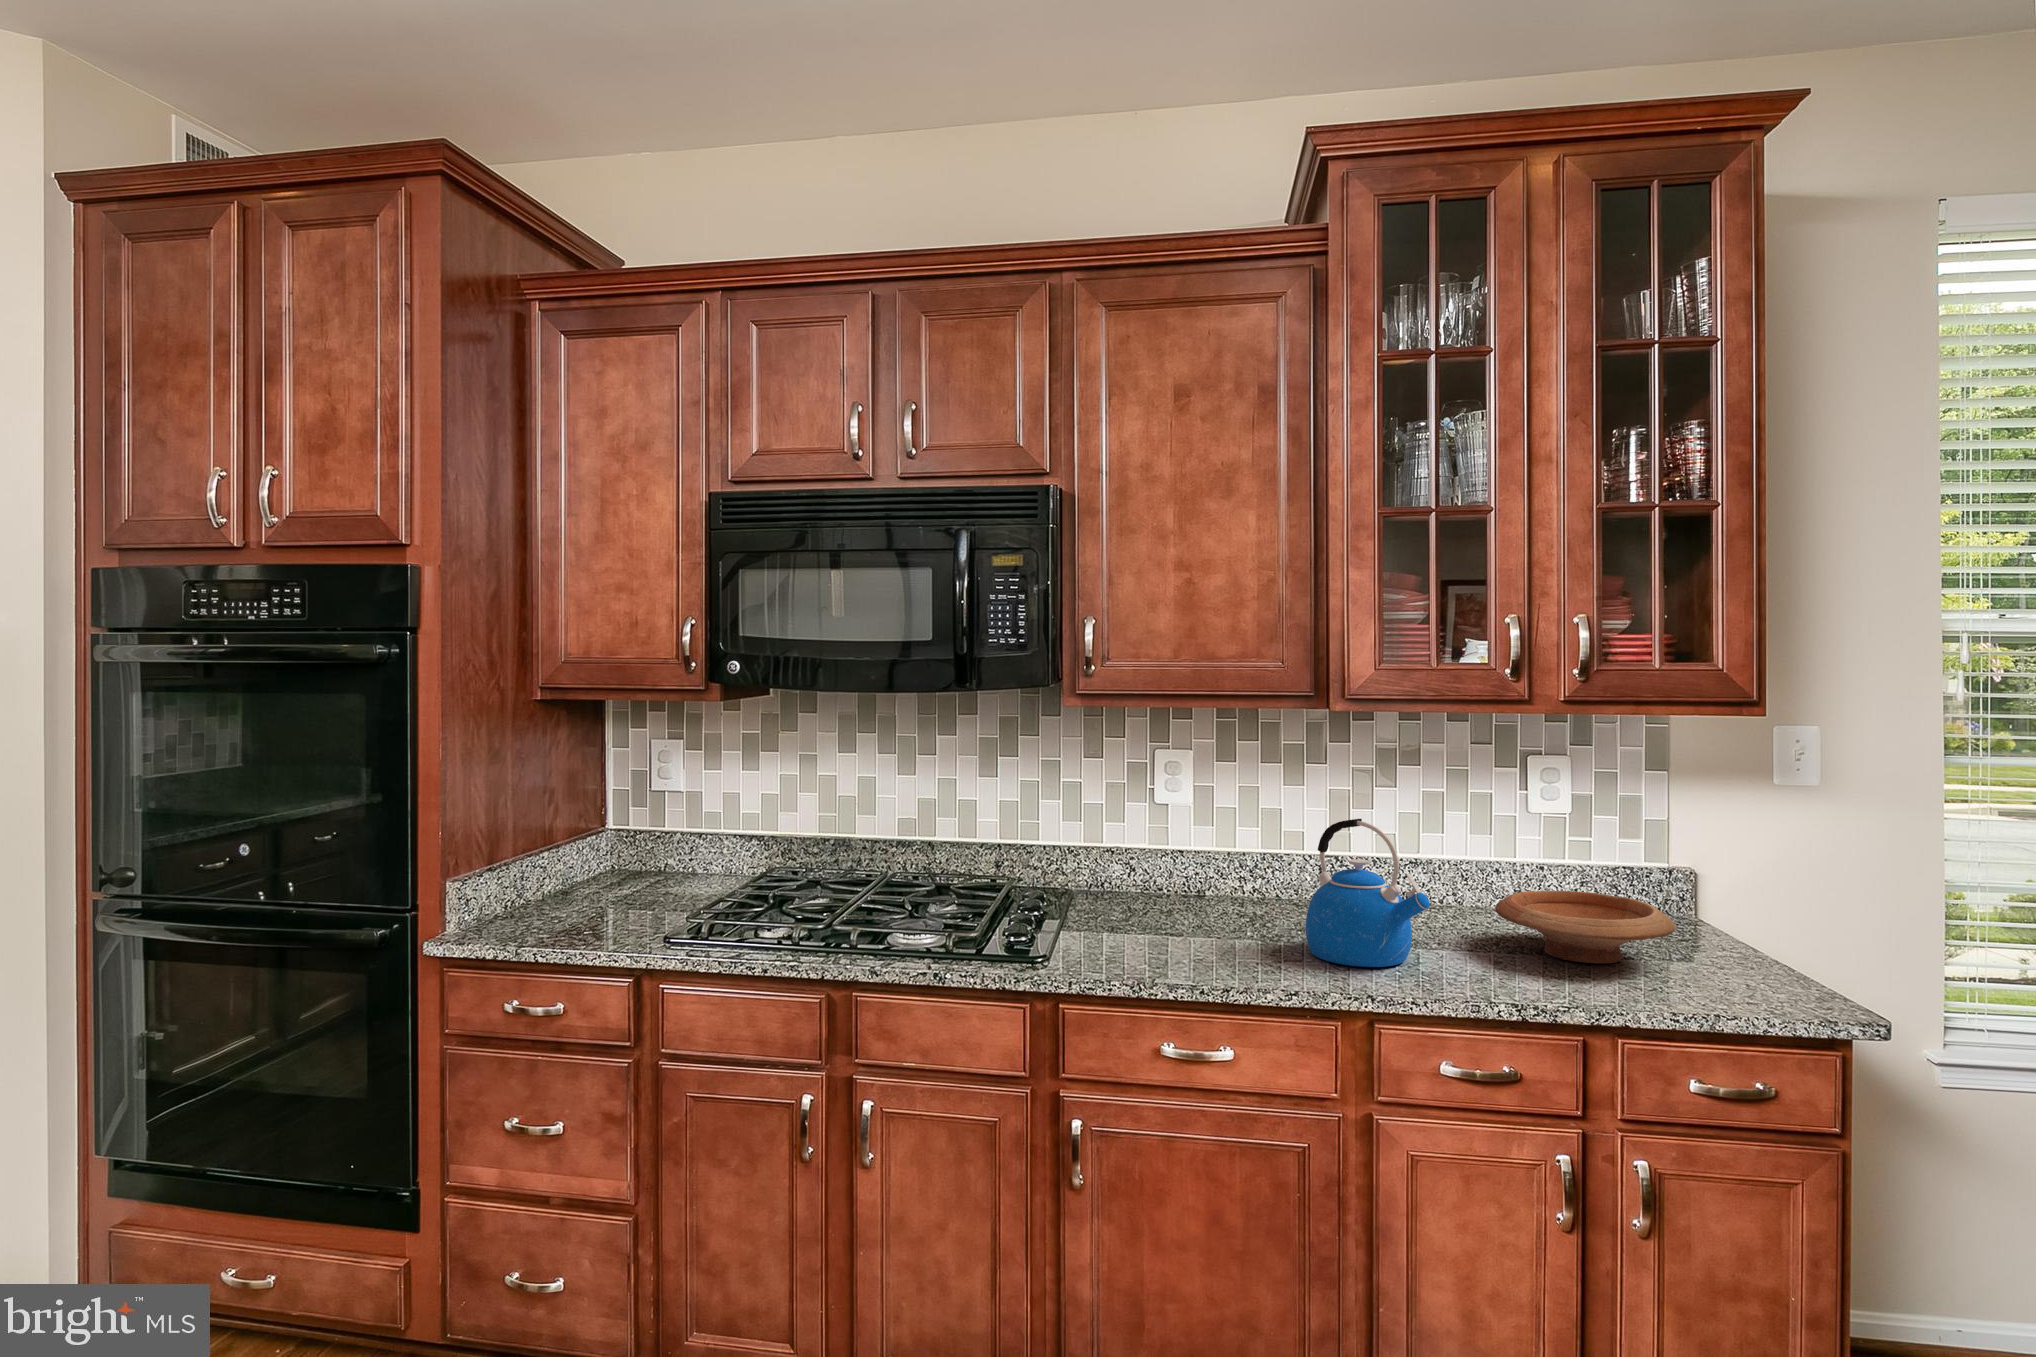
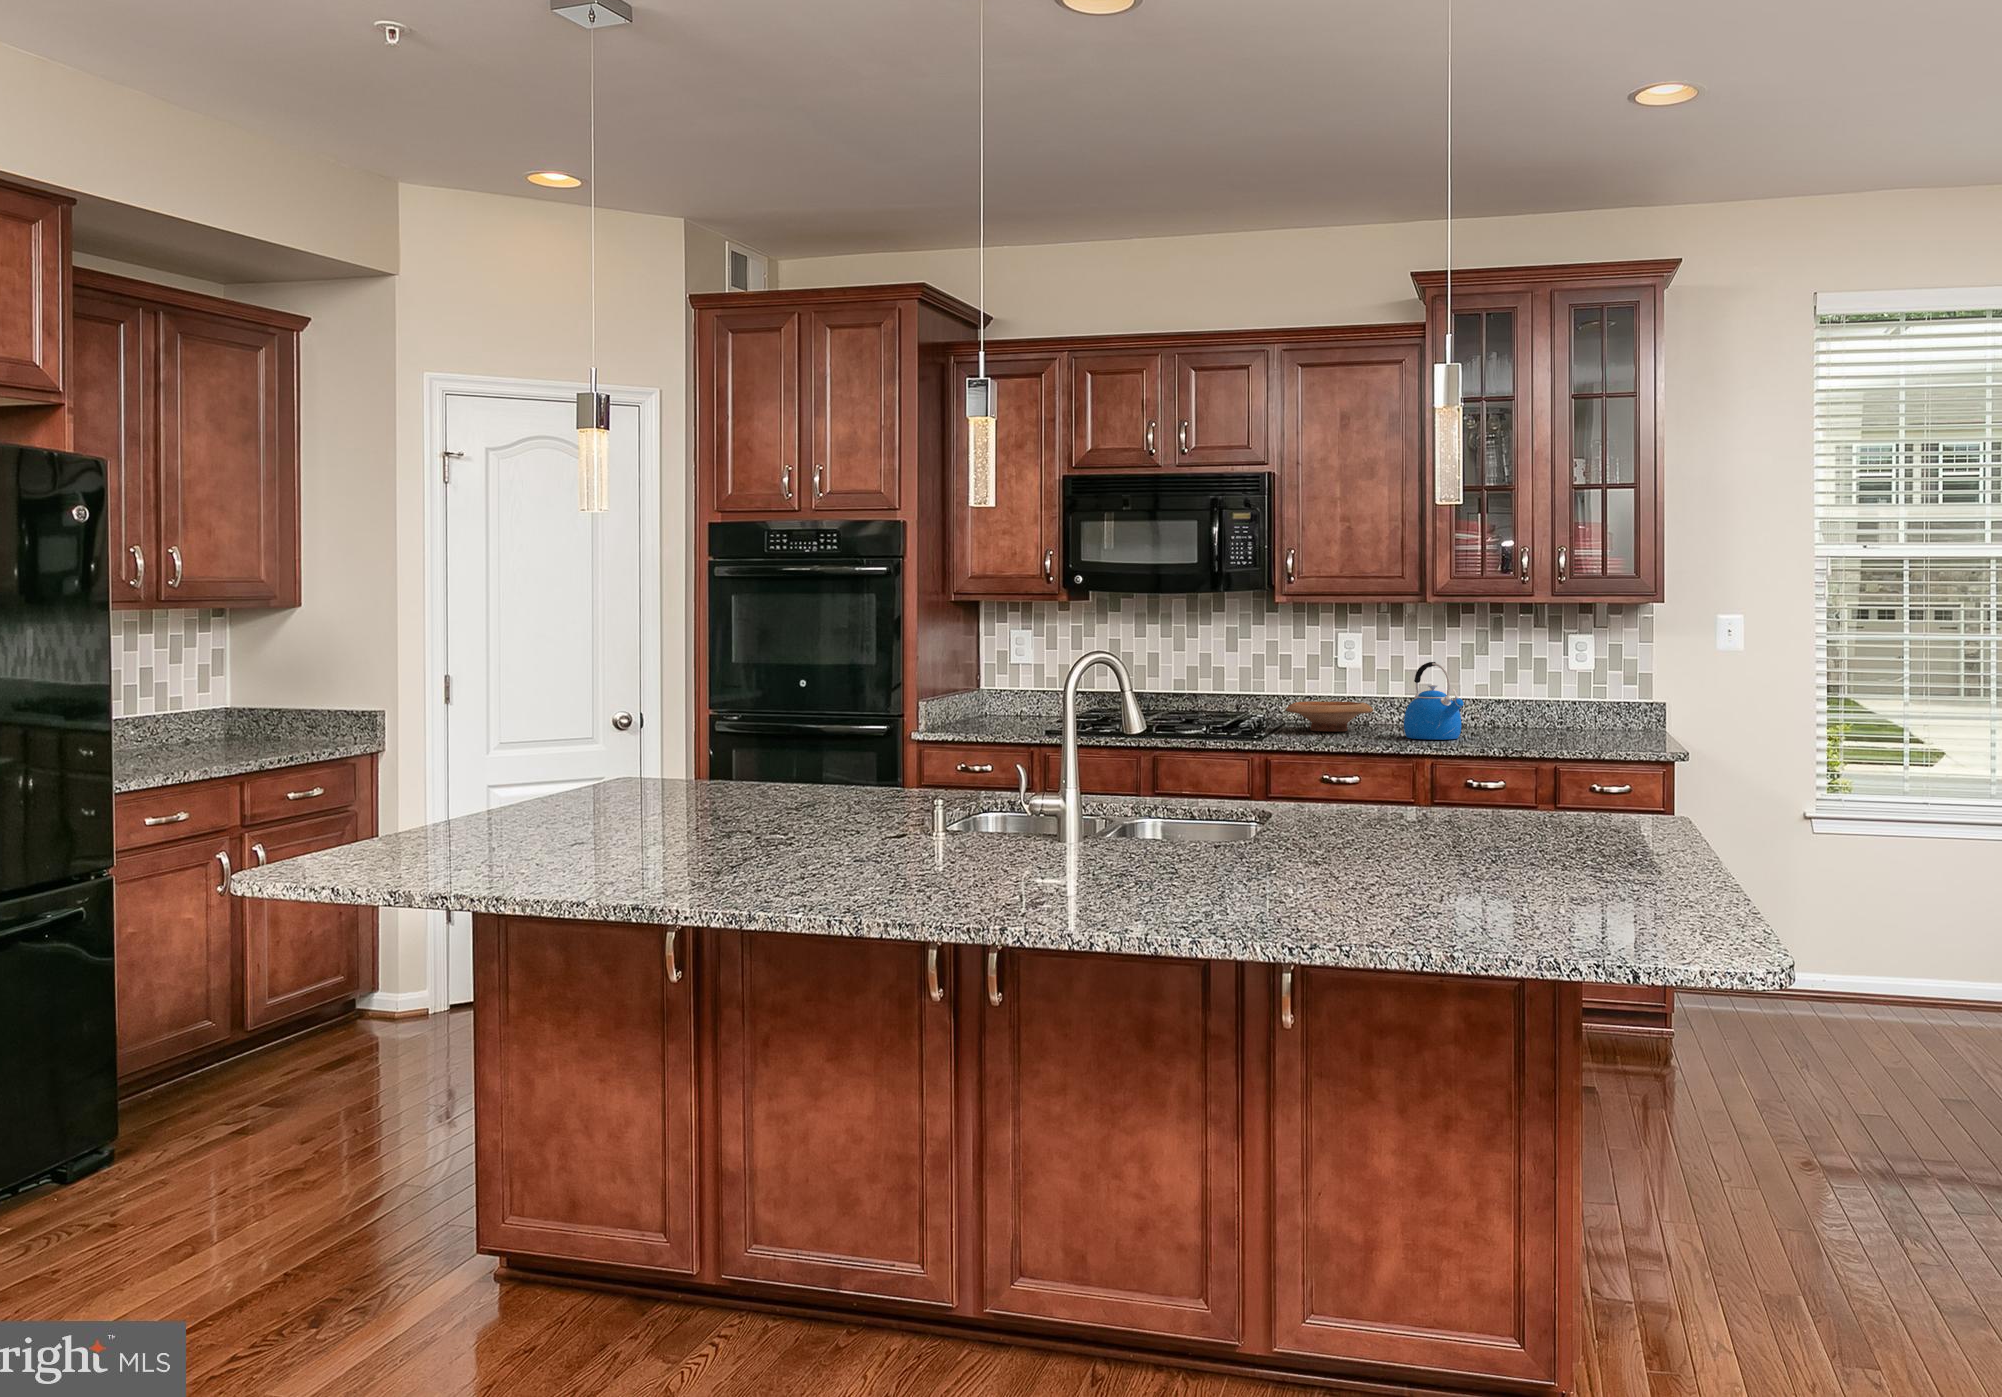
wooden bowl: present [1496,891,1676,963] -> present [1286,701,1373,732]

